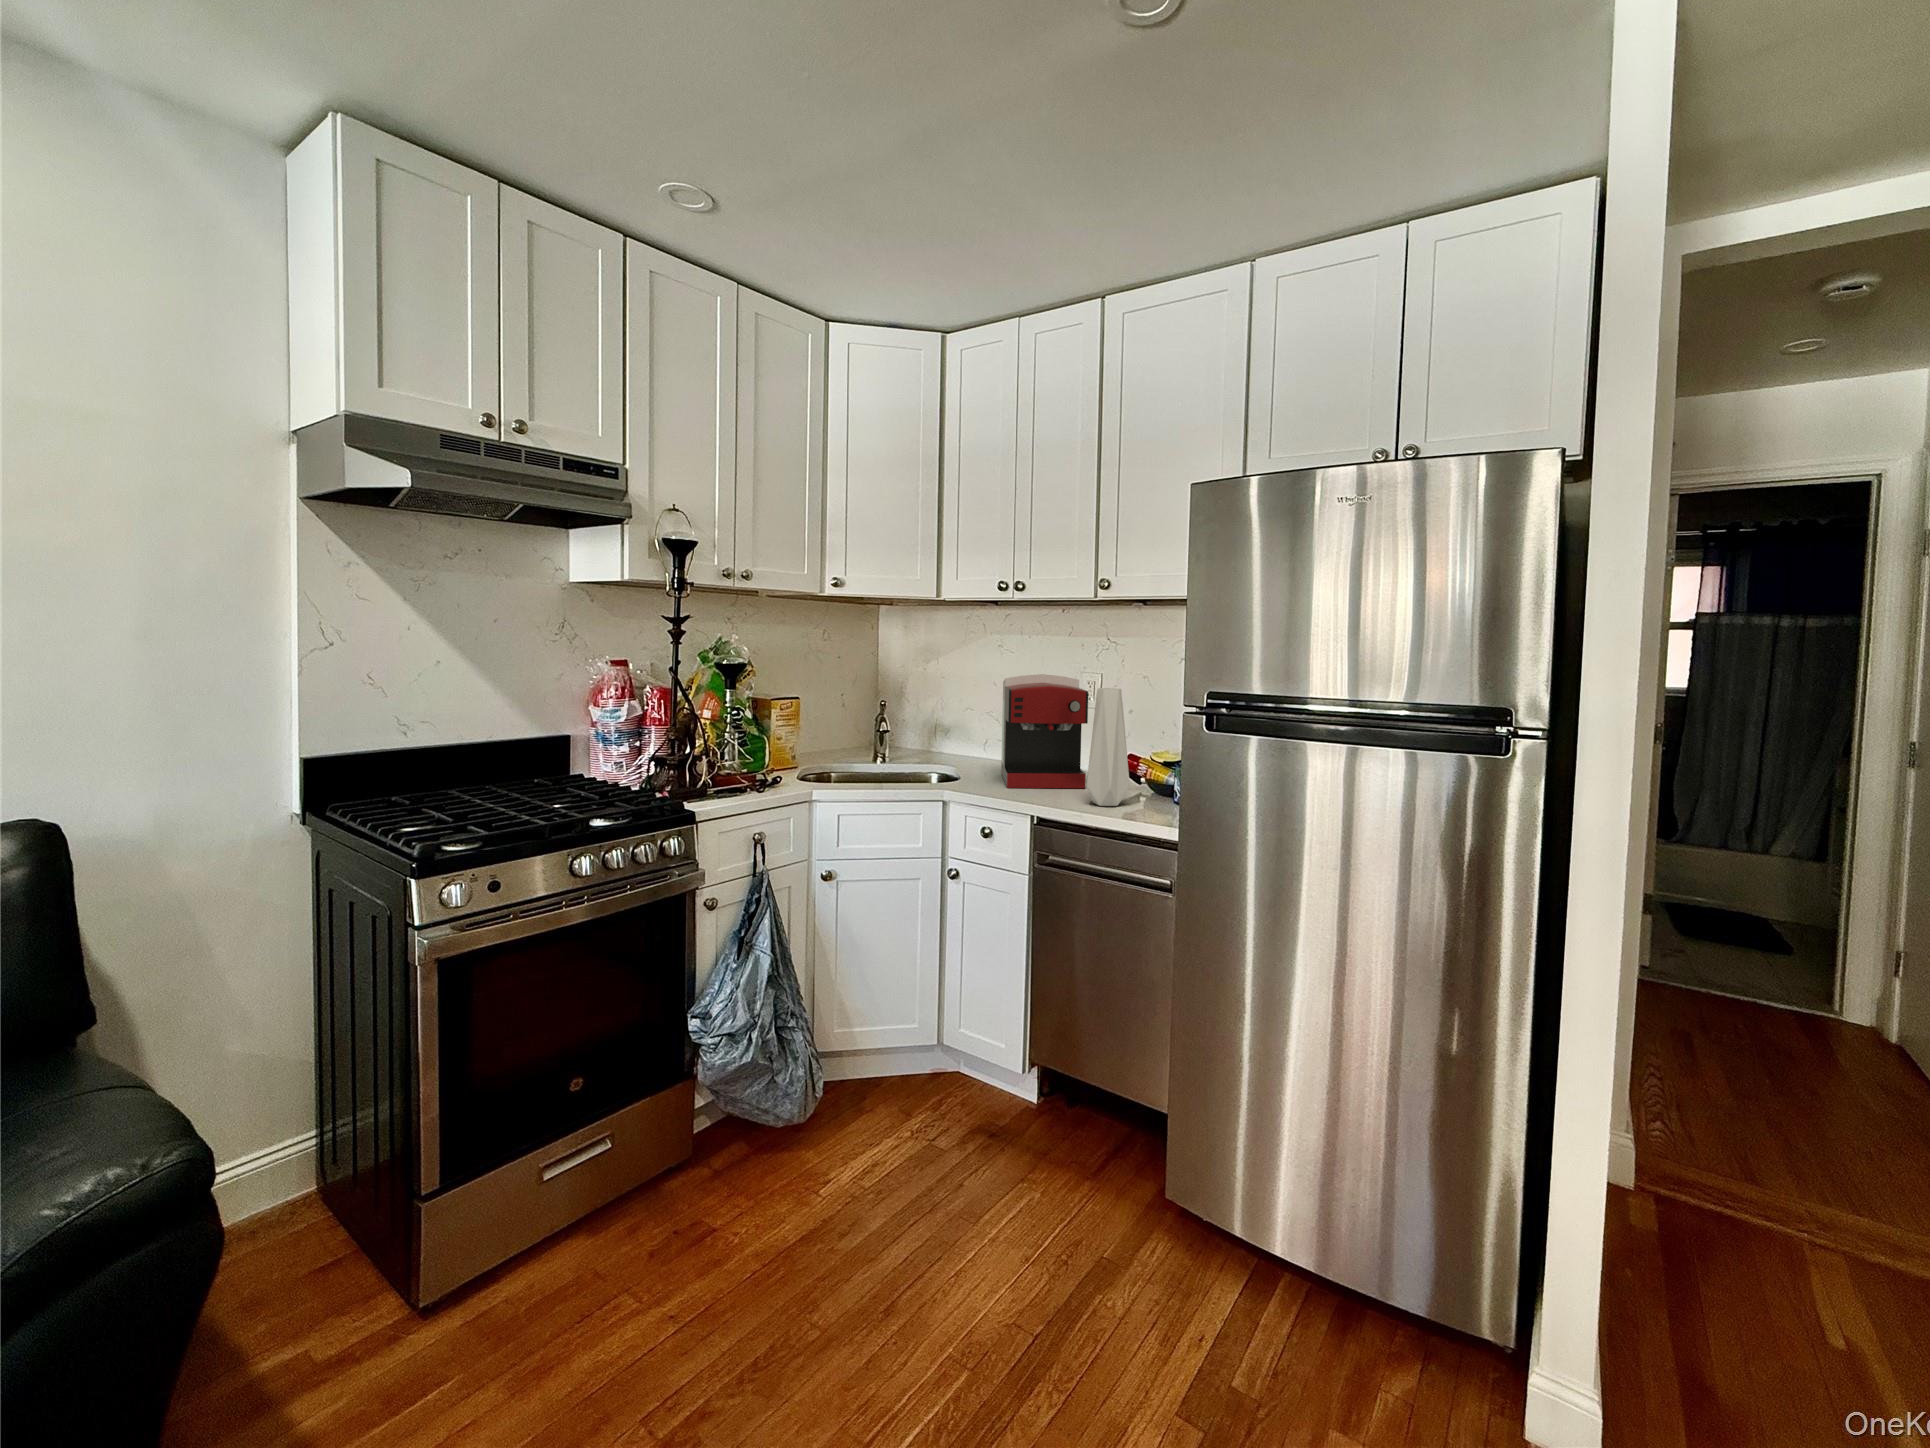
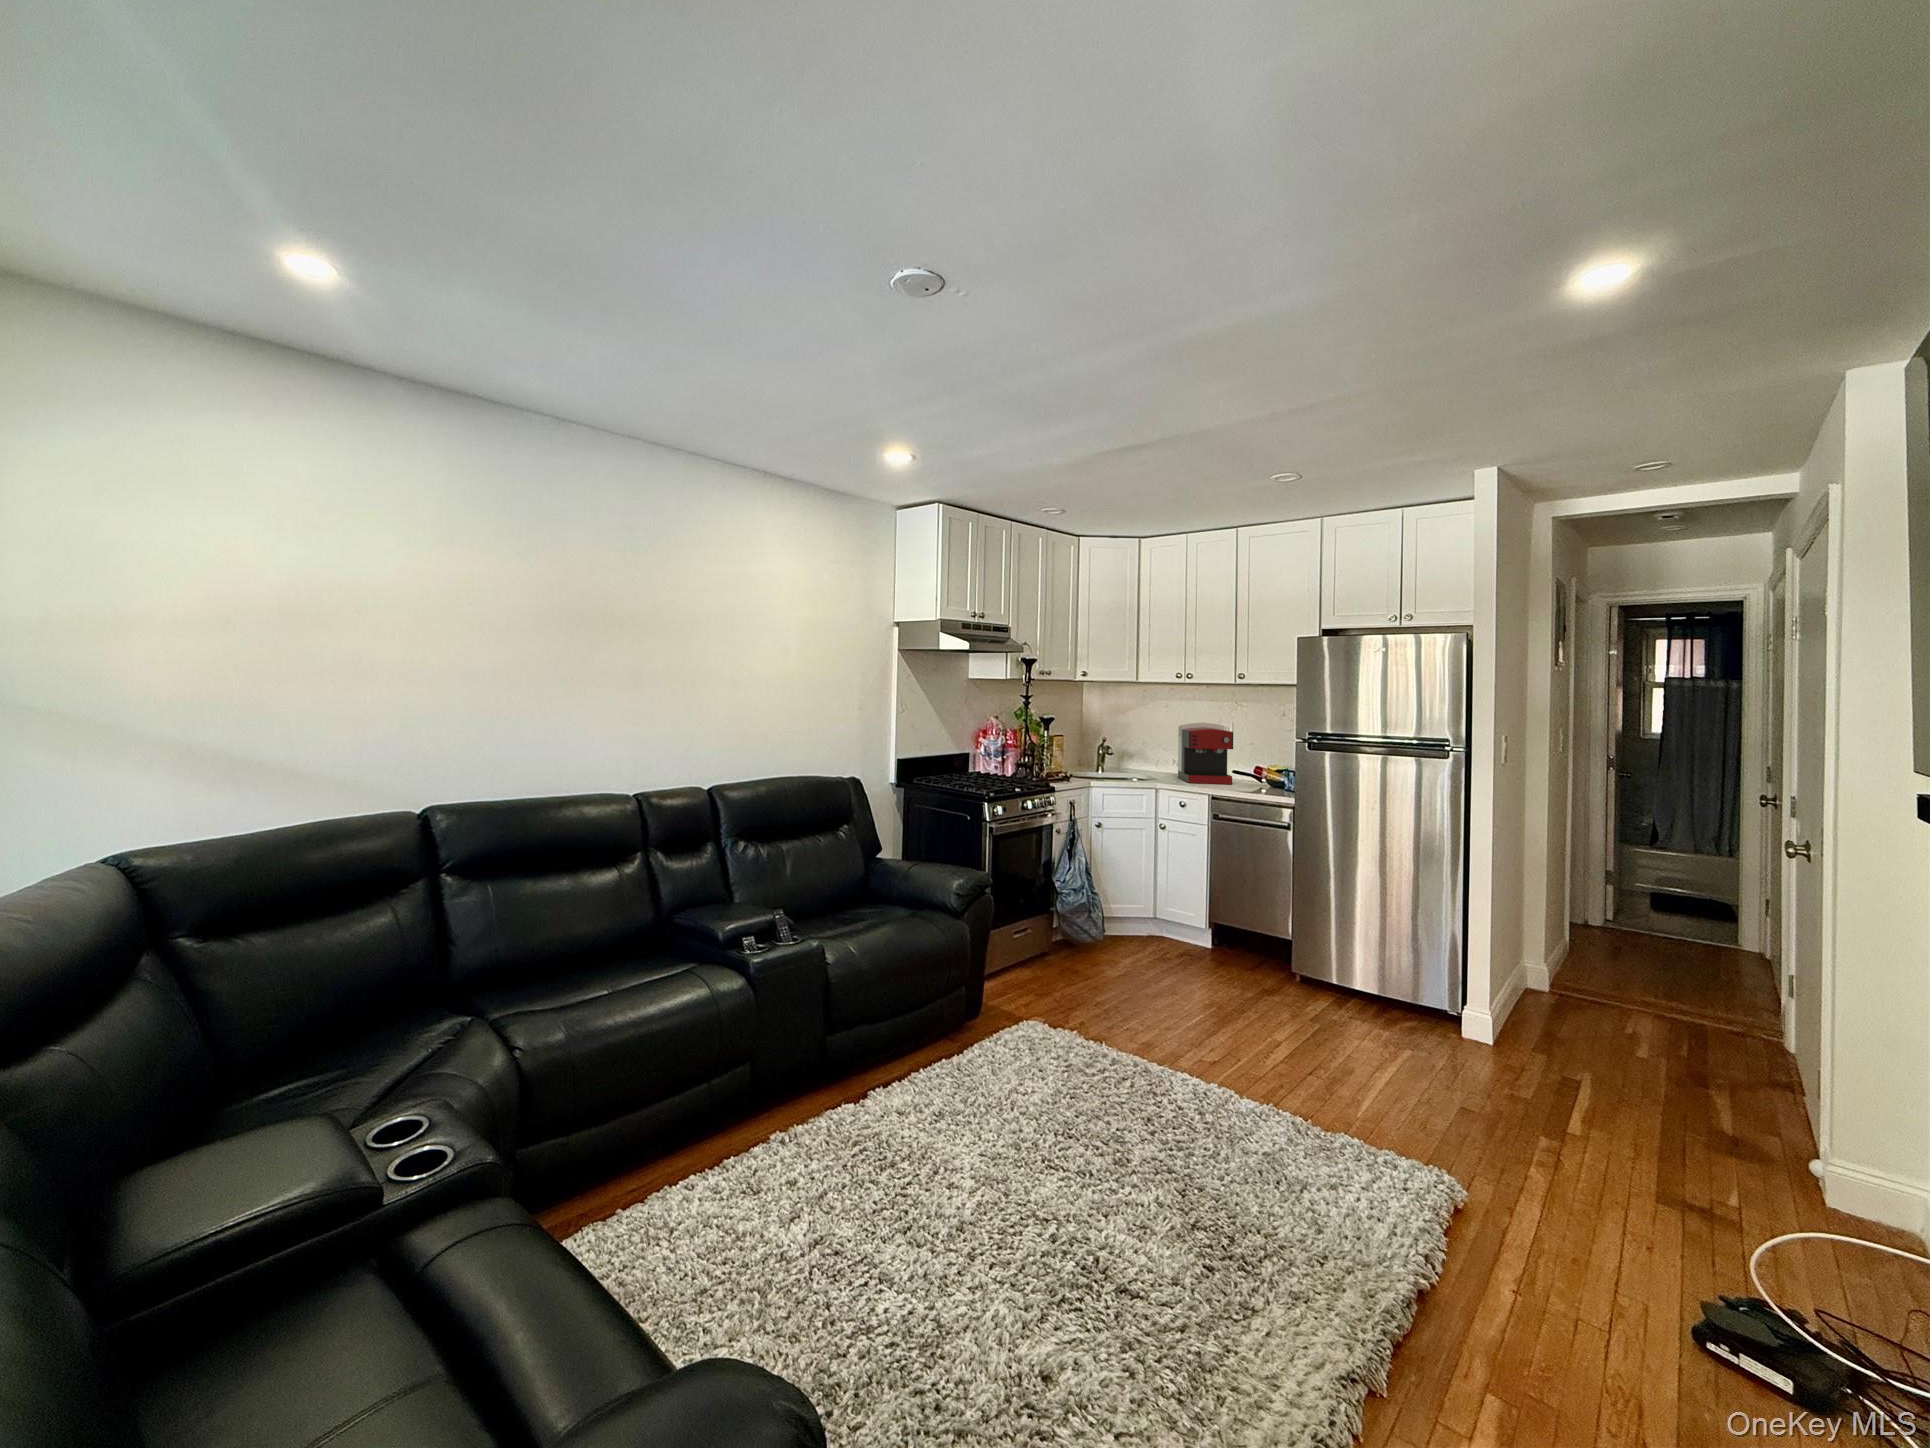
vase: present [1087,688,1130,806] -> none [1239,730,1262,791]

